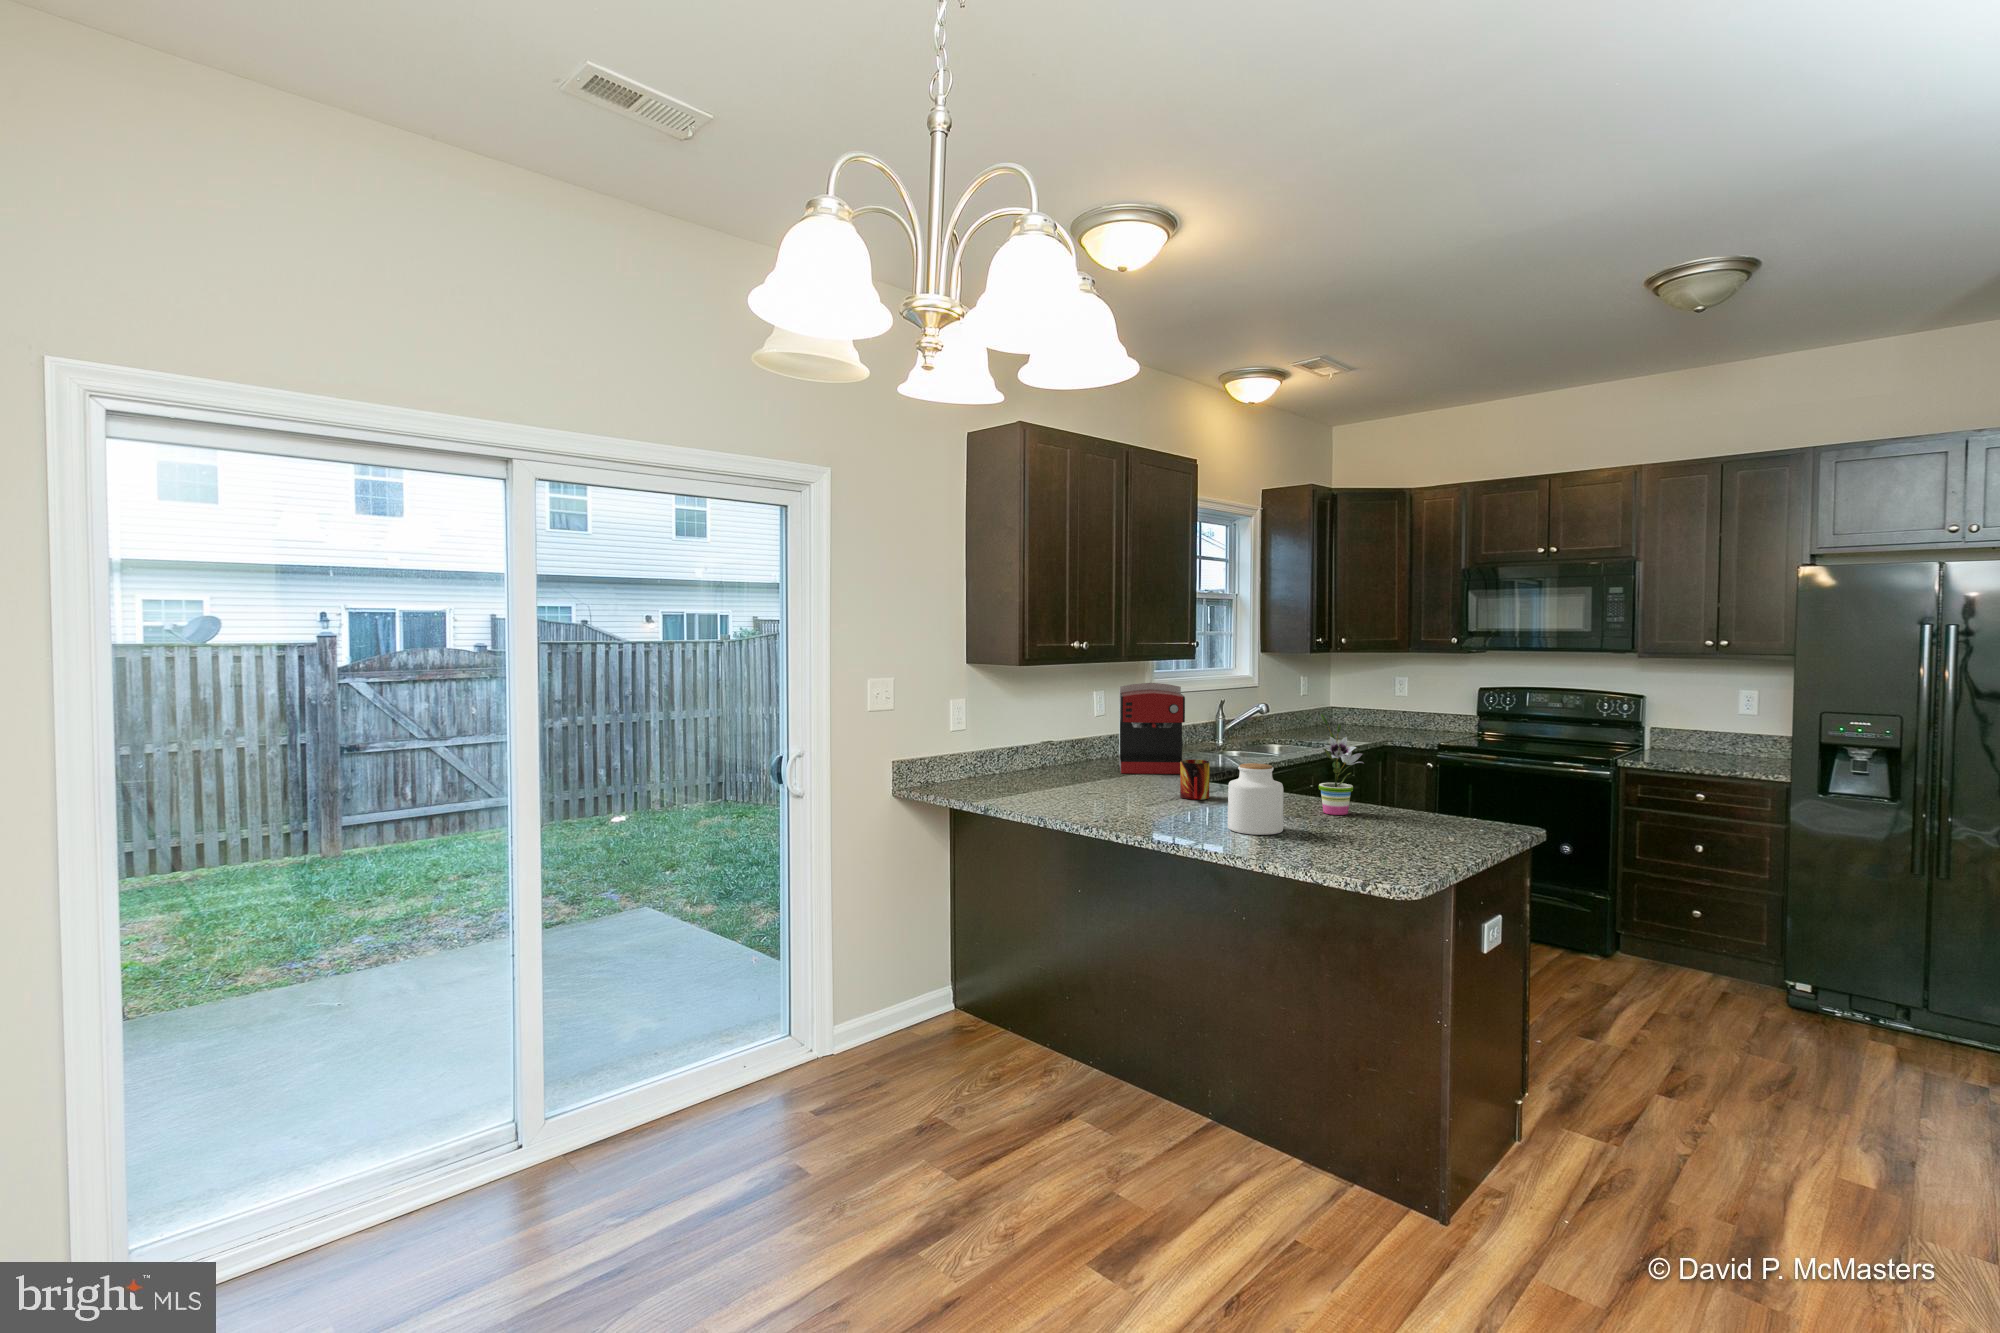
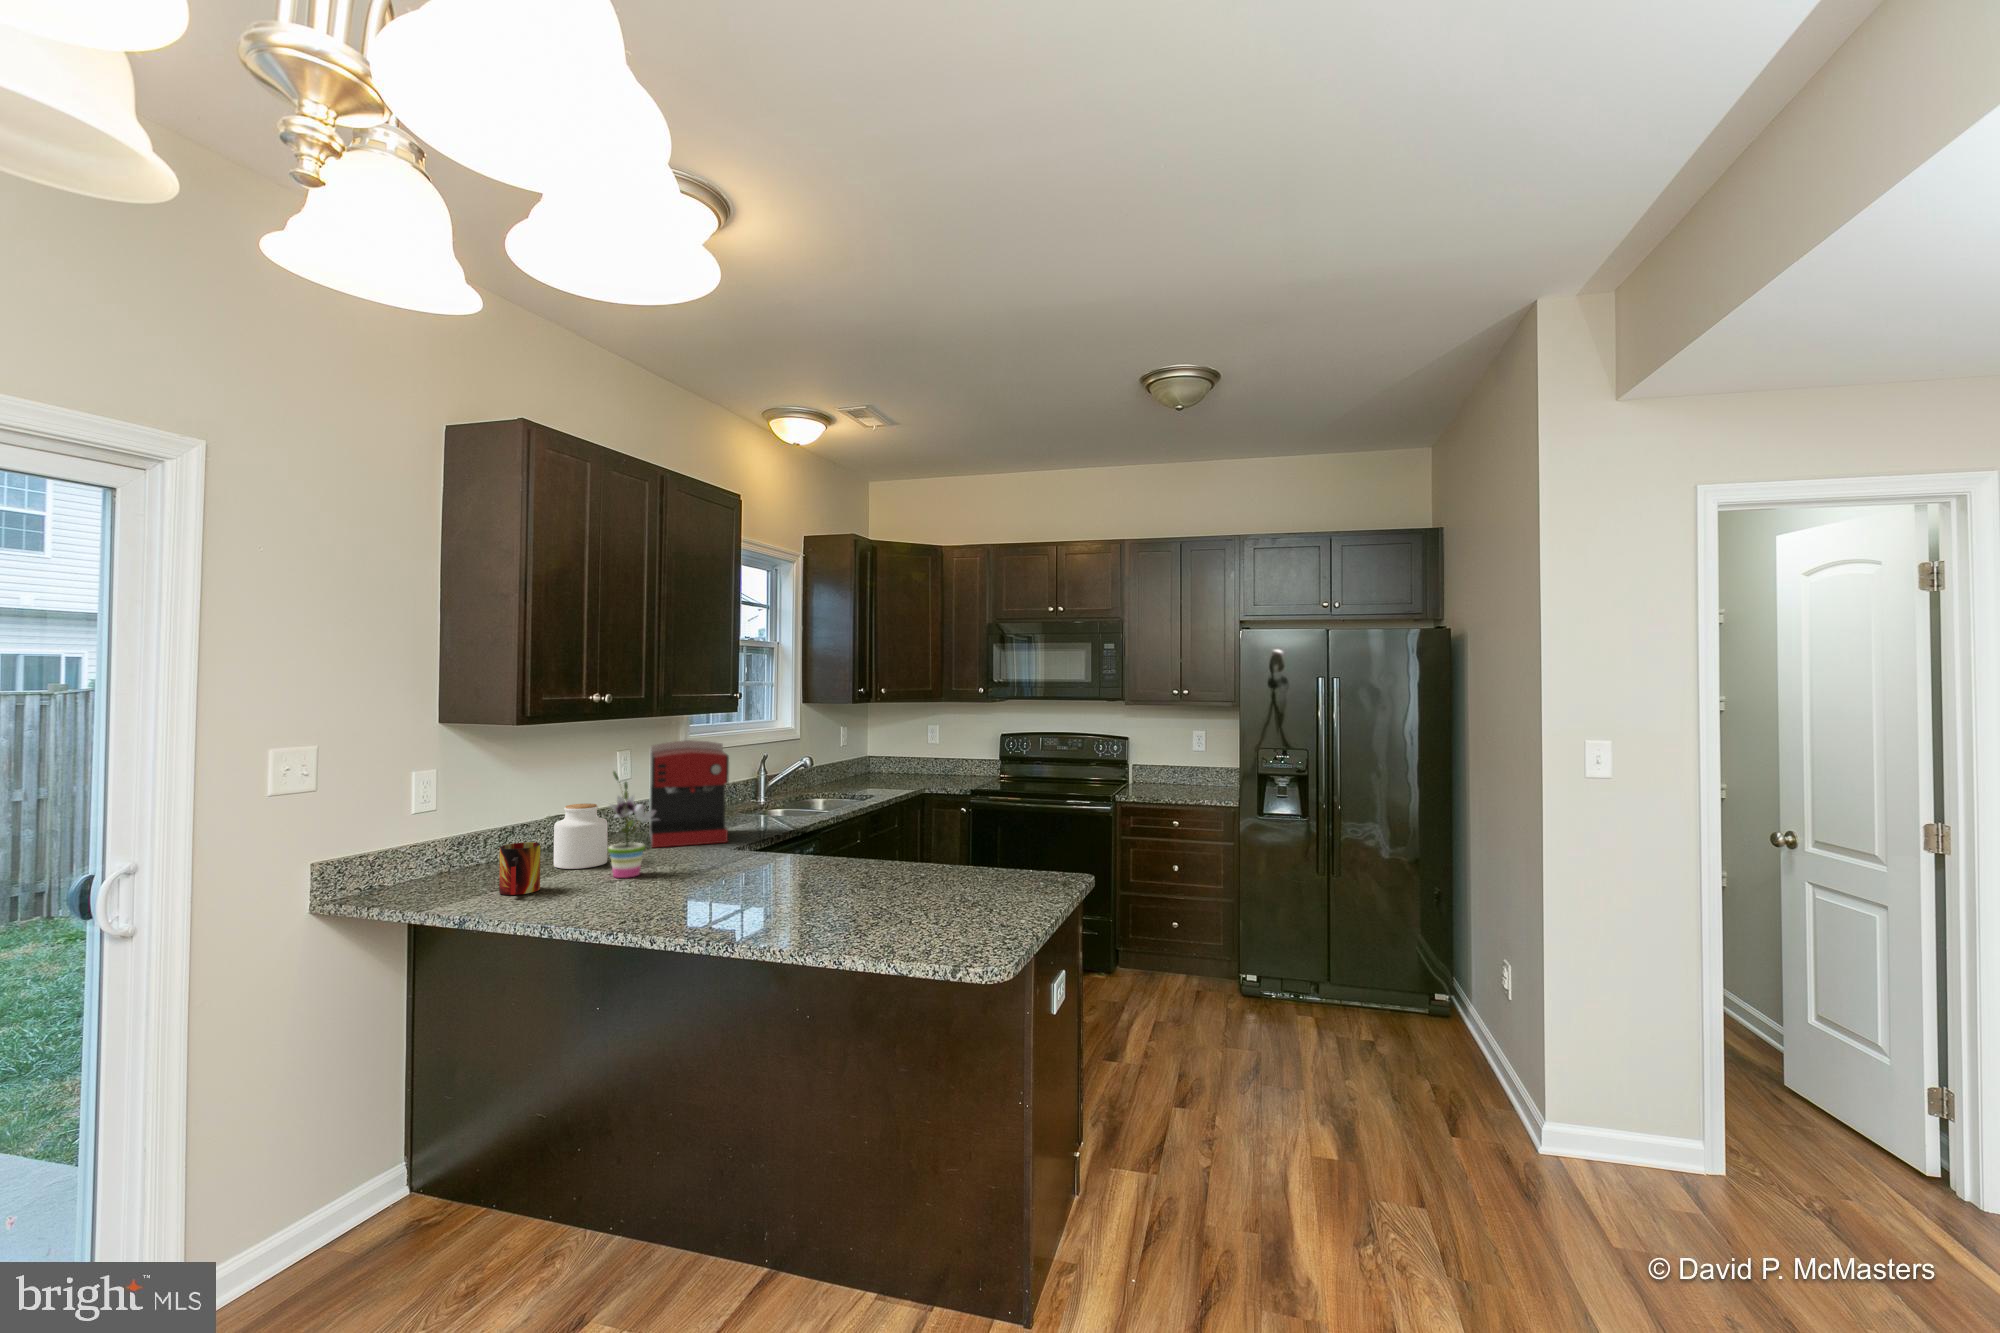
potted plant: present [1319,714,1363,815] -> present [608,772,659,878]
mug: present [1180,760,1210,800] -> present [499,842,540,895]
jar: present [1228,763,1283,835] -> present [554,804,608,869]

